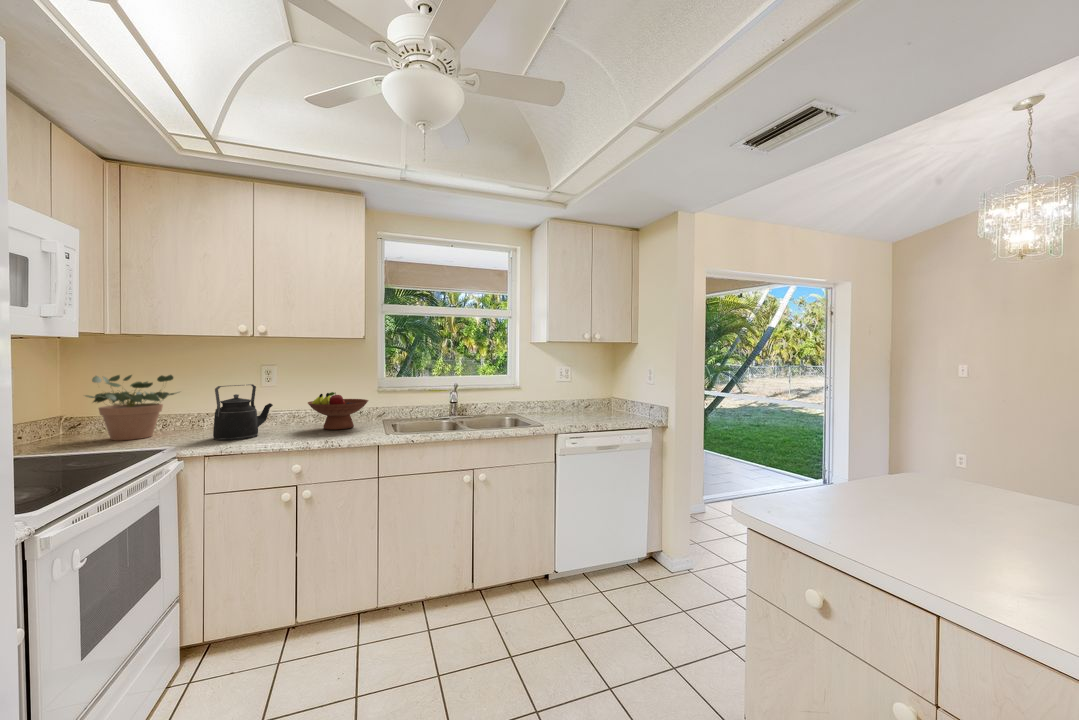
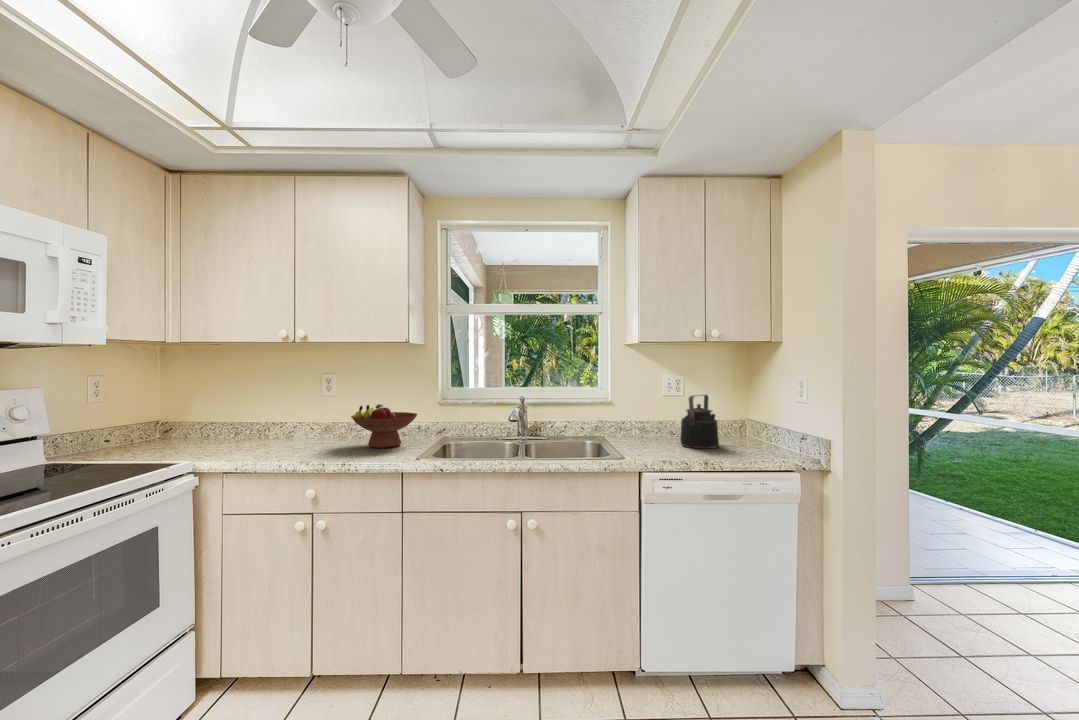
potted plant: present [86,375,178,440] -> none [153,382,244,448]
kettle: present [213,384,273,441] -> present [680,395,719,449]

